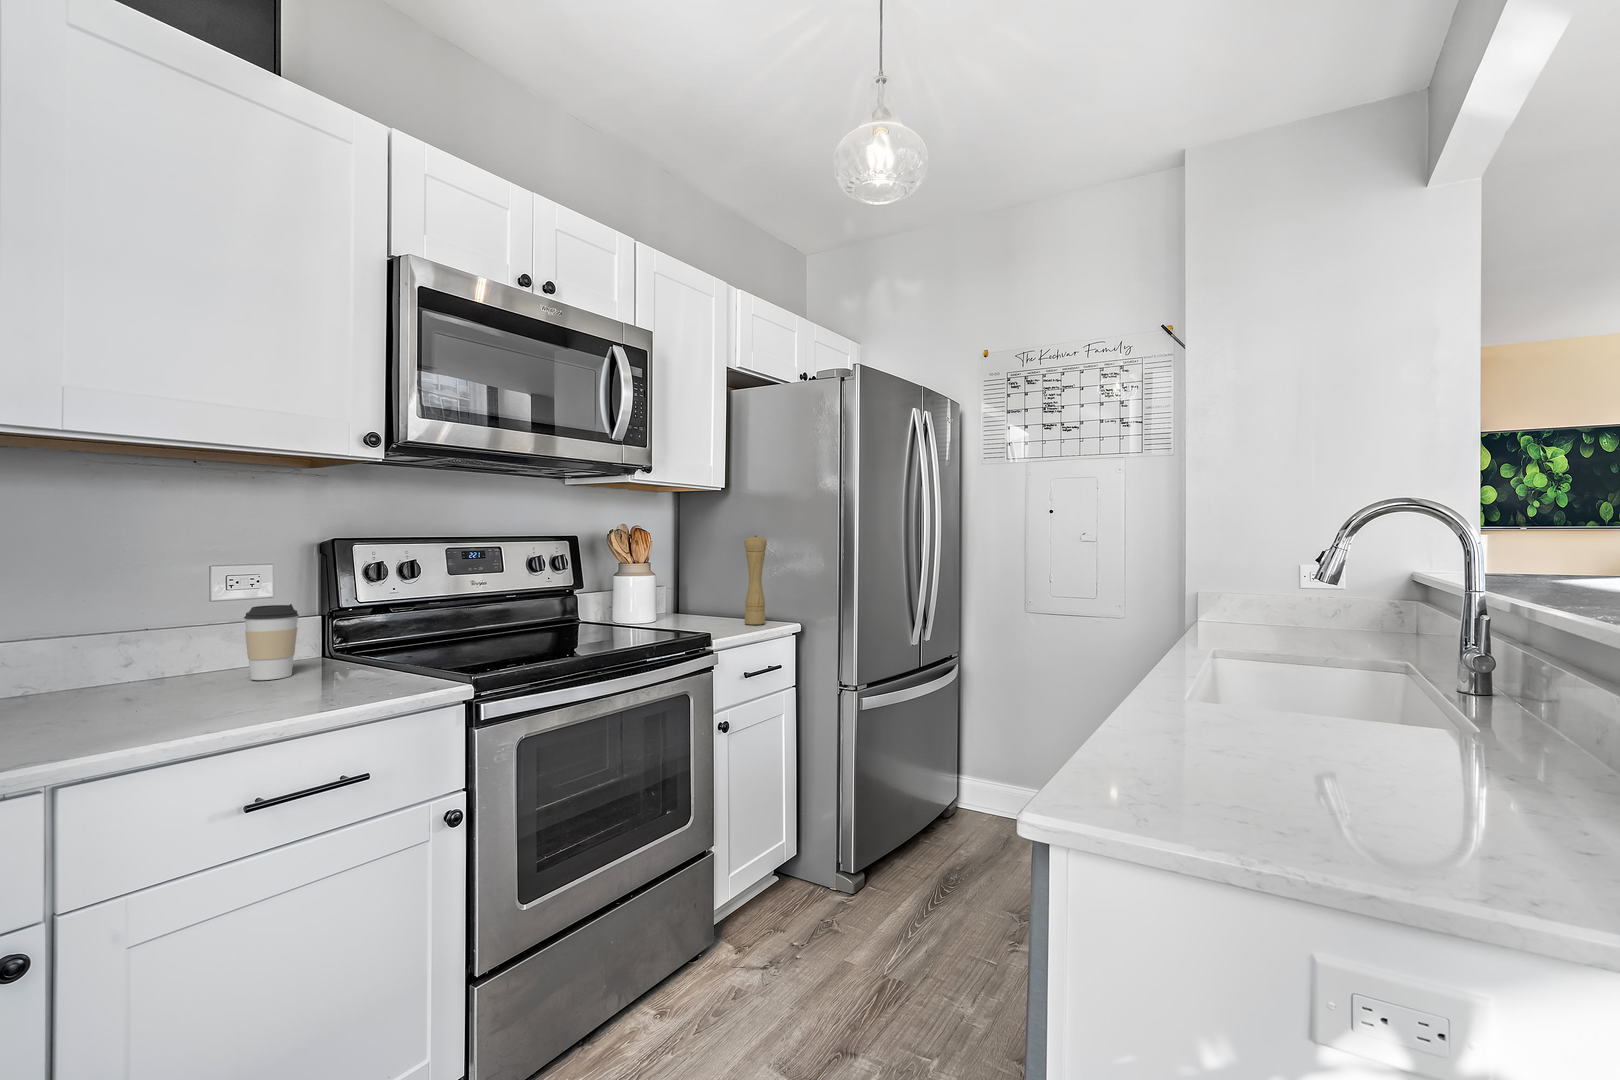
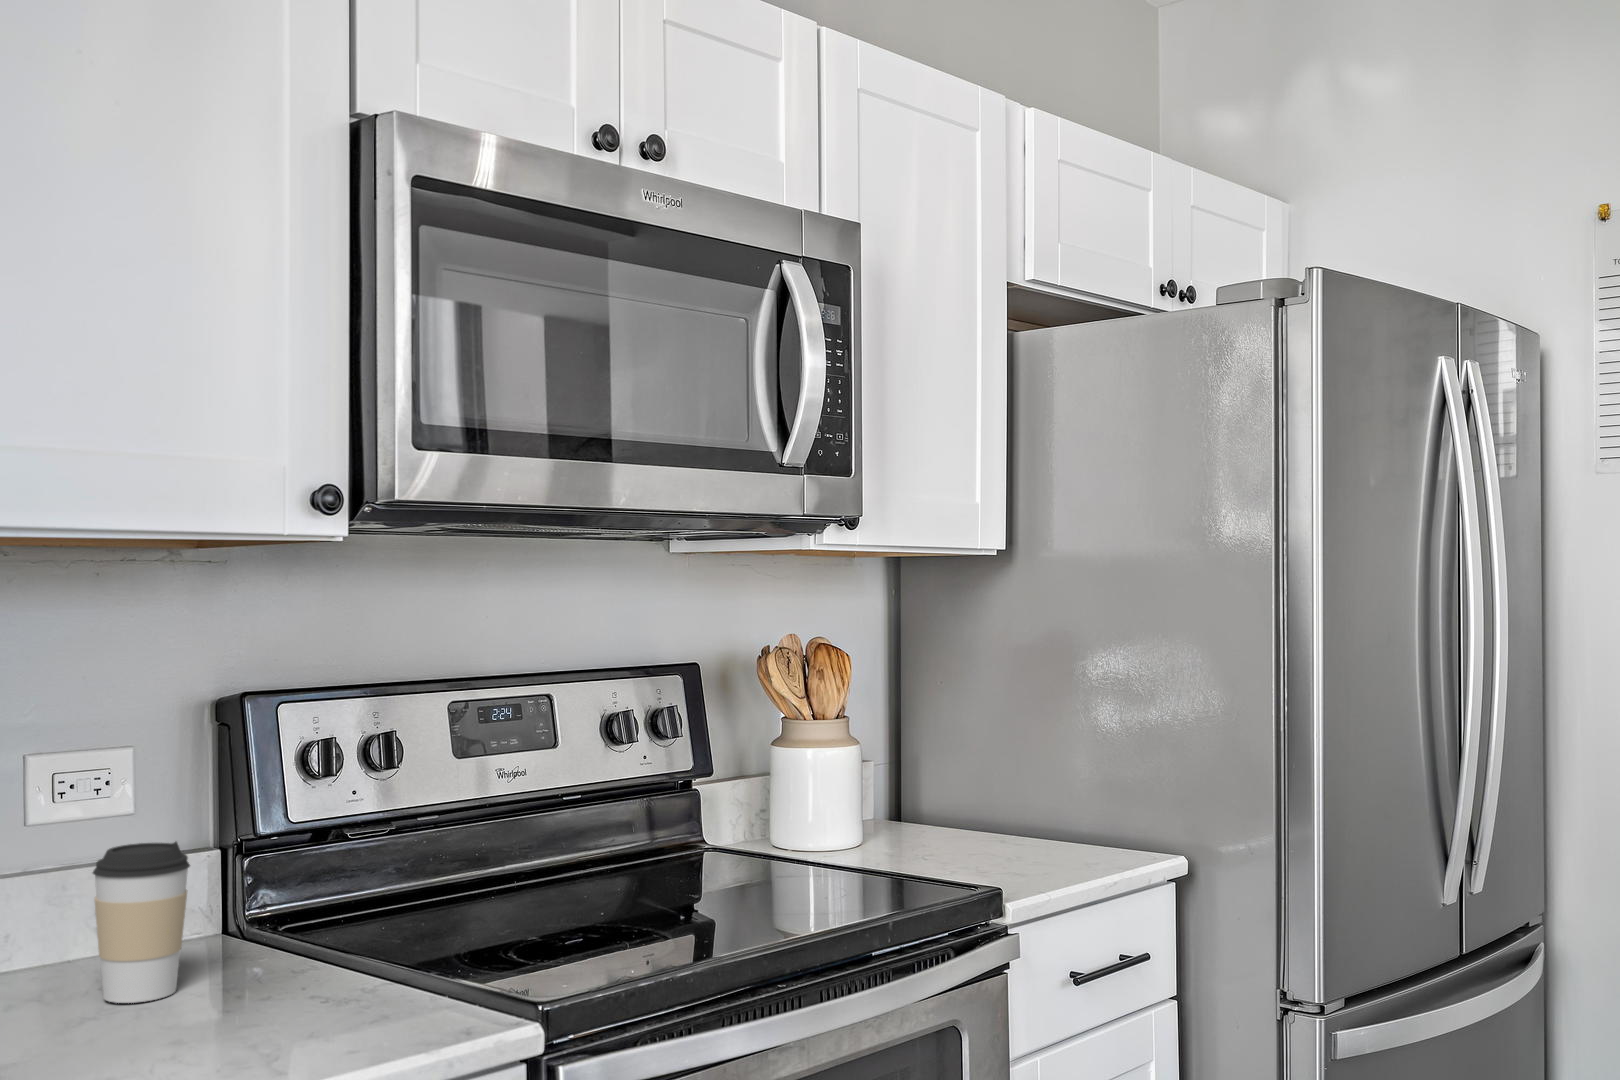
pepper mill: present [744,536,767,625] -> none [1056,657,1106,860]

